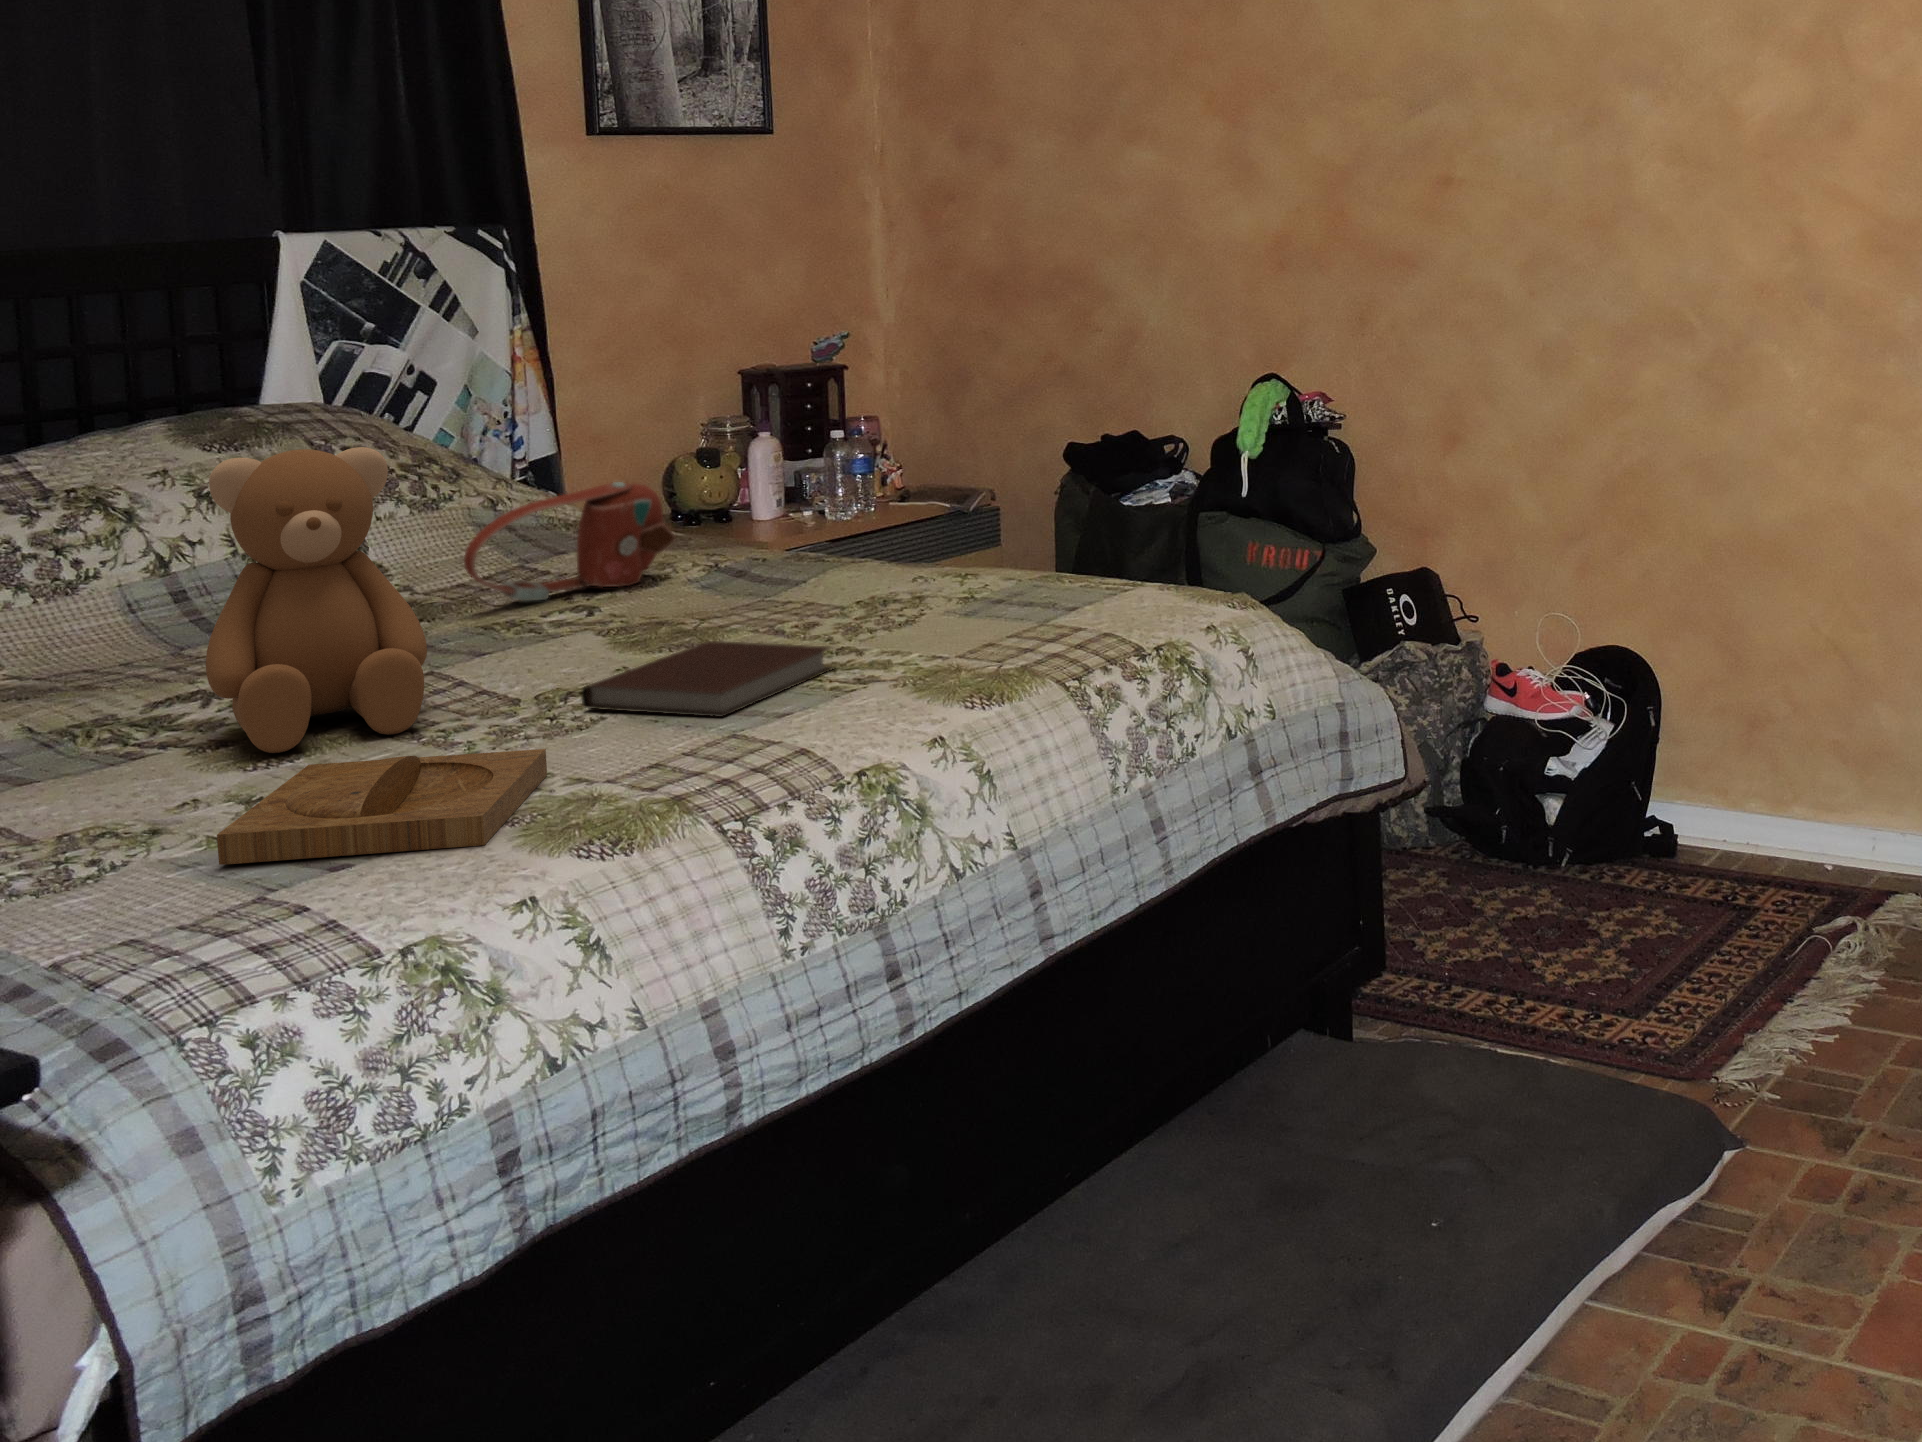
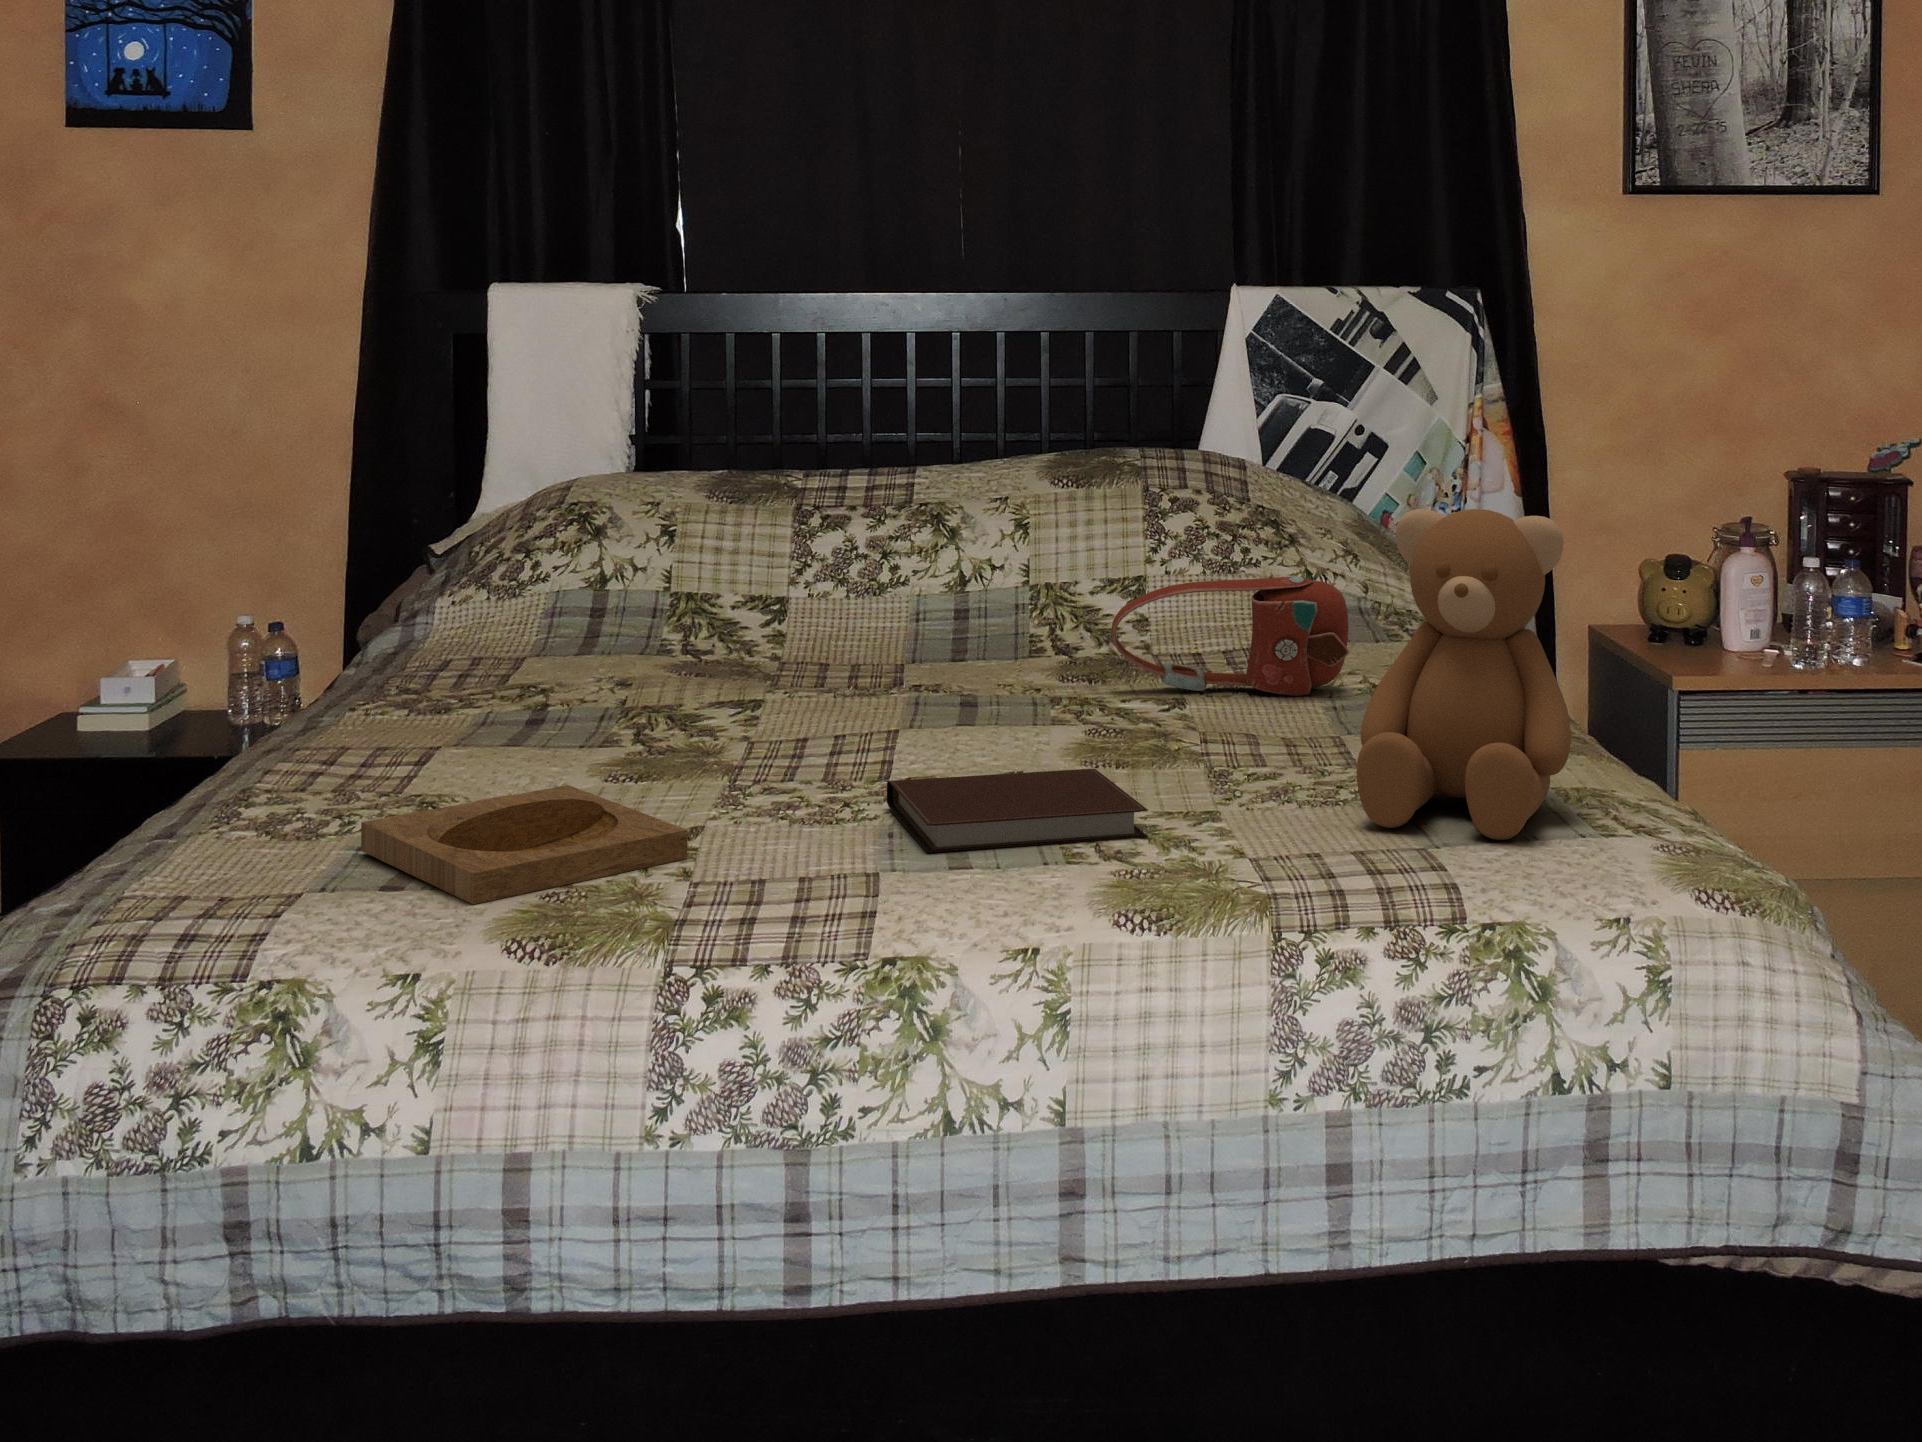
teddy bear: present [206,447,427,753] -> present [1357,509,1571,840]

